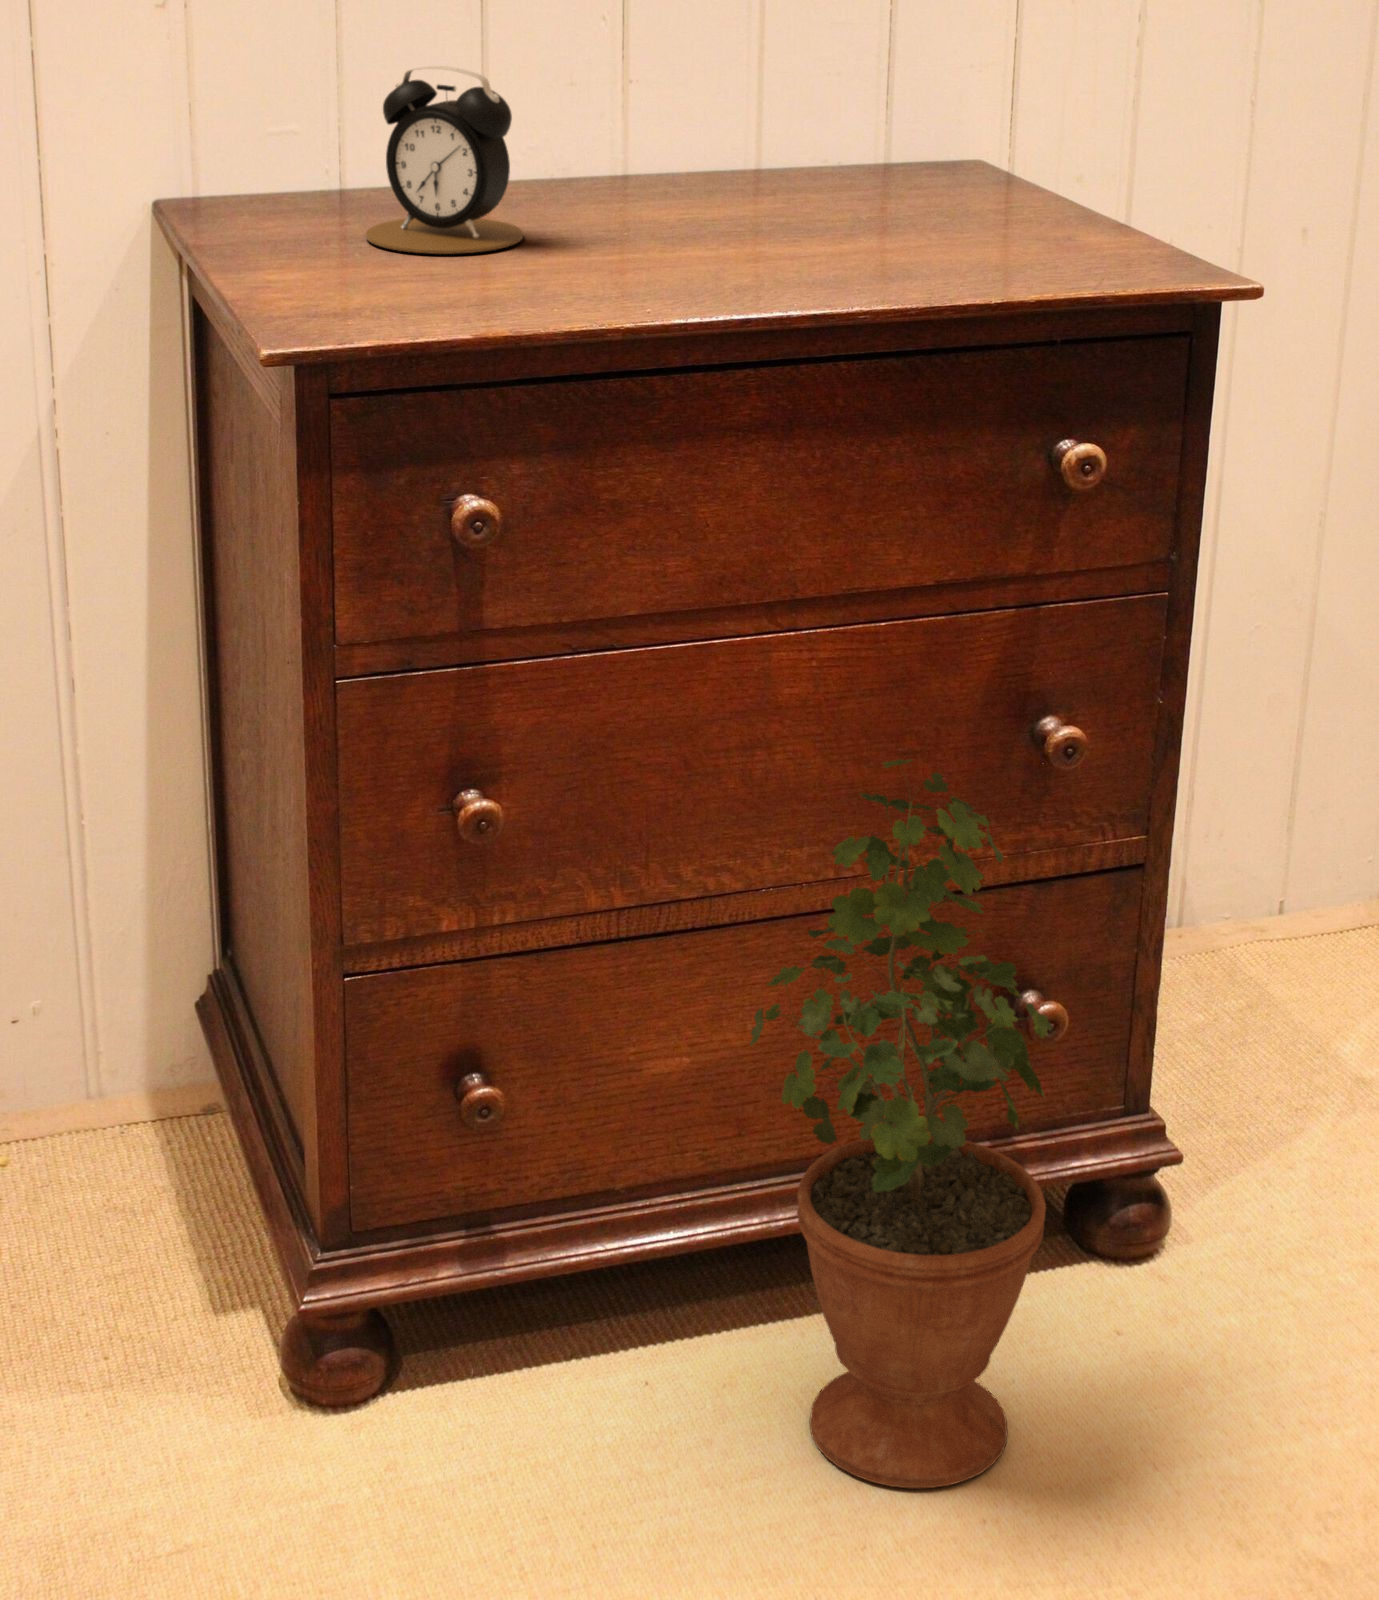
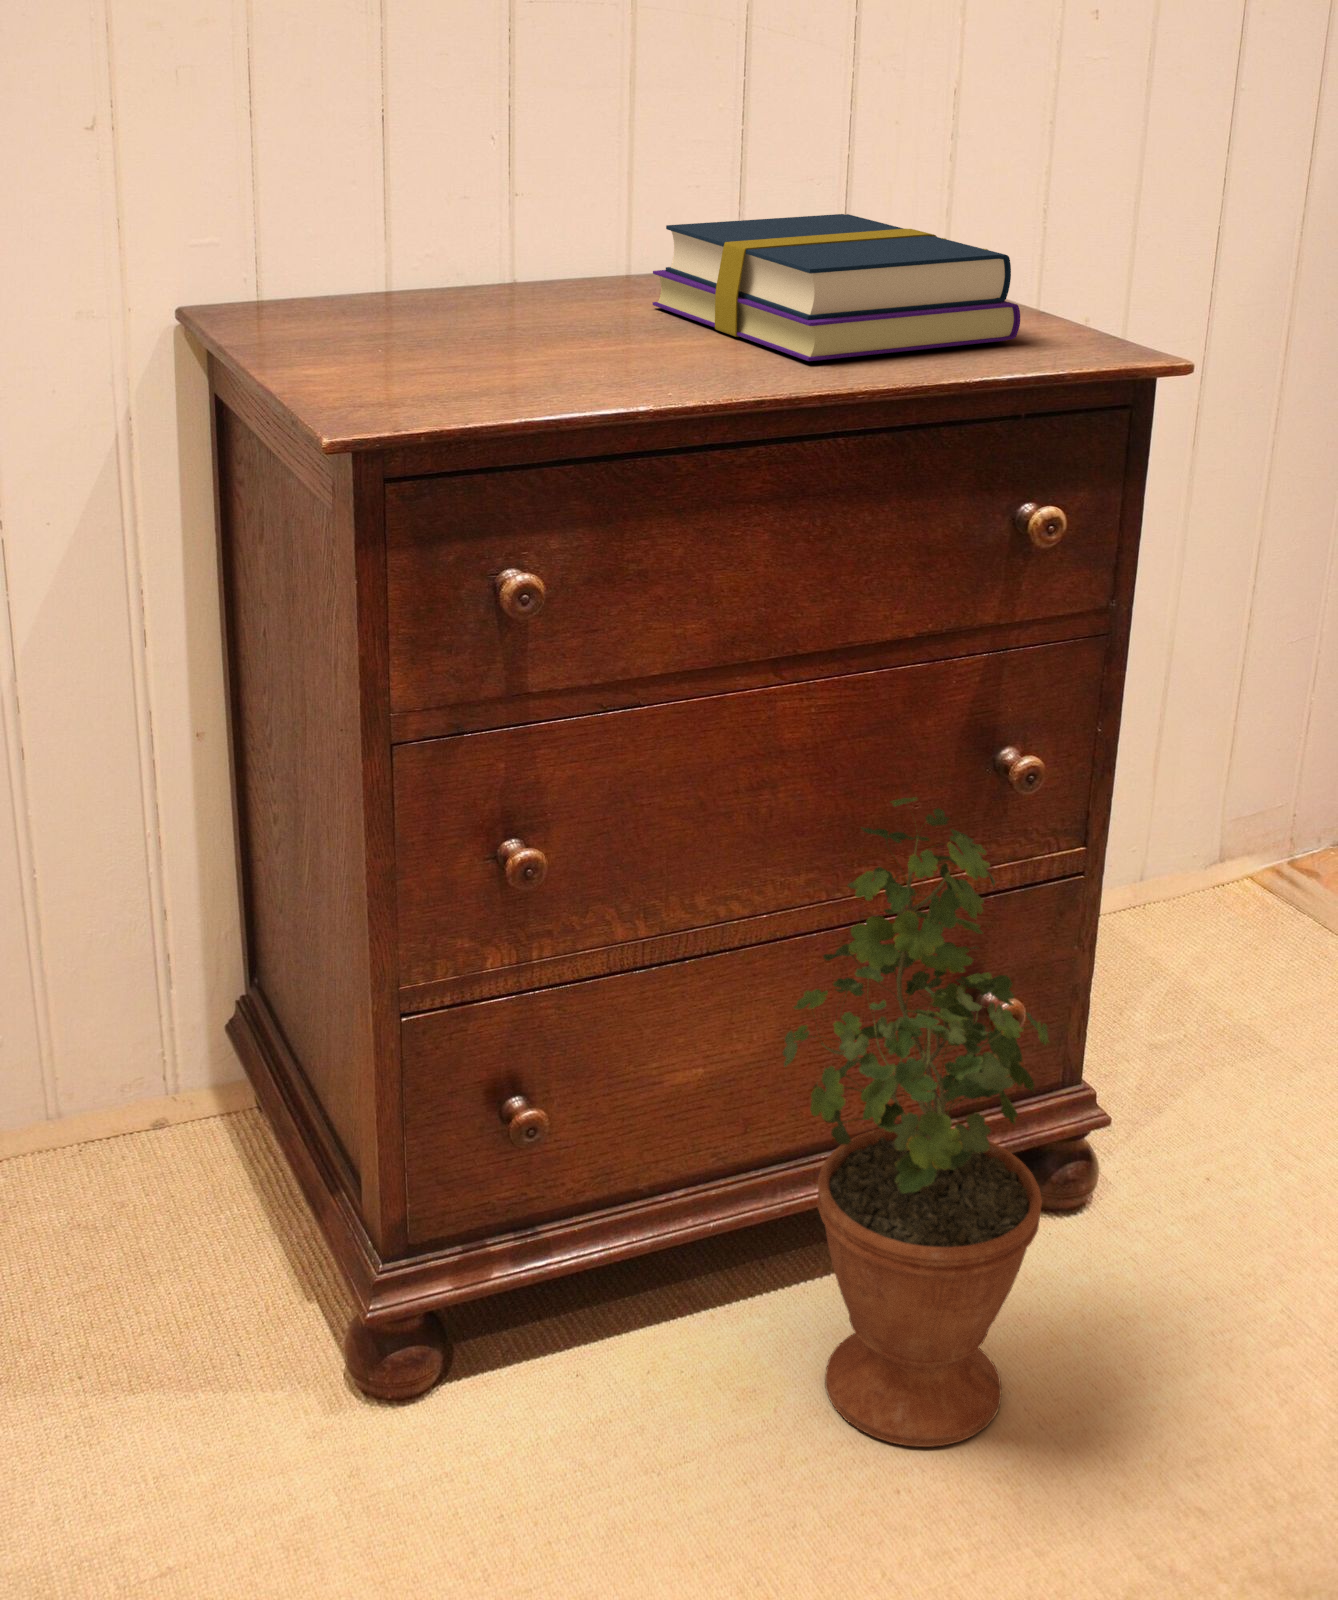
alarm clock: present [366,66,523,254] -> none [383,174,527,346]
book: none [675,110,1066,279] -> present [653,214,1020,361]

